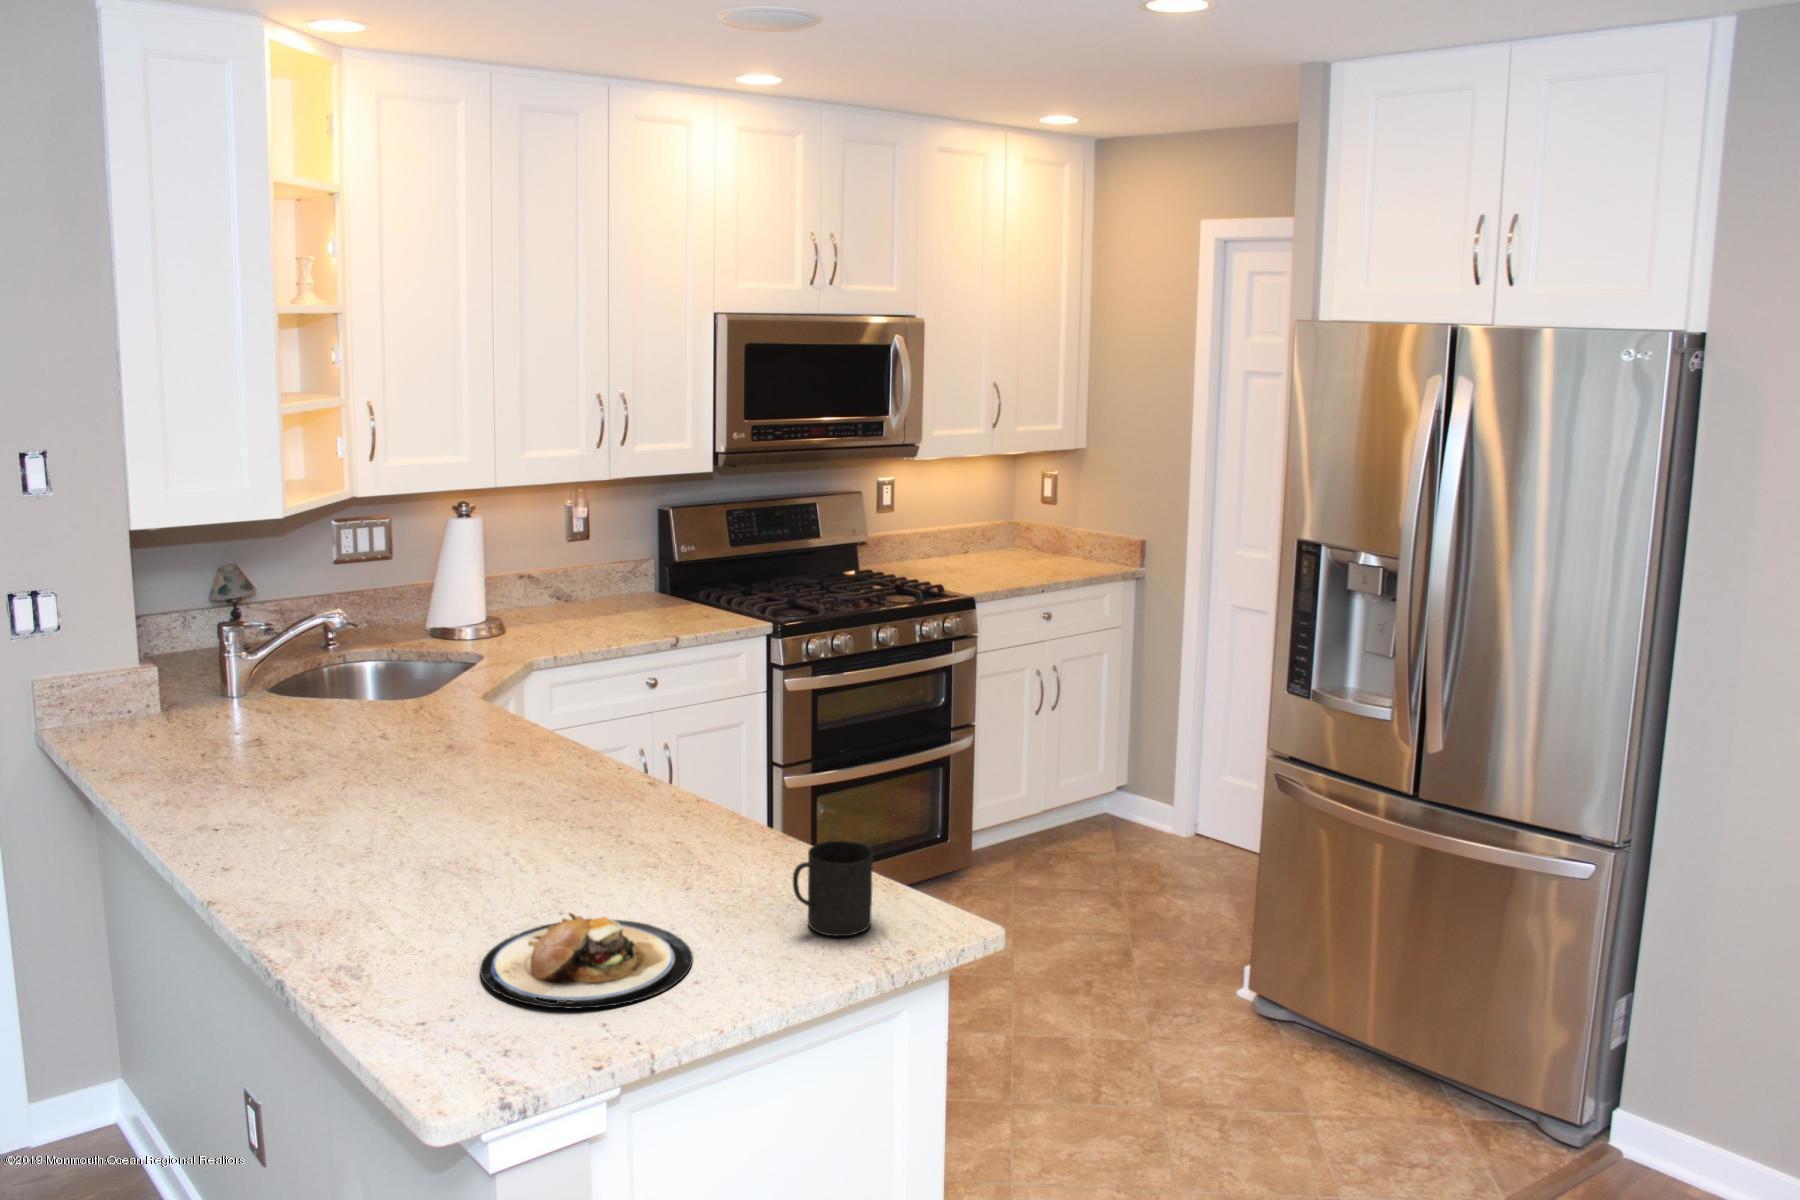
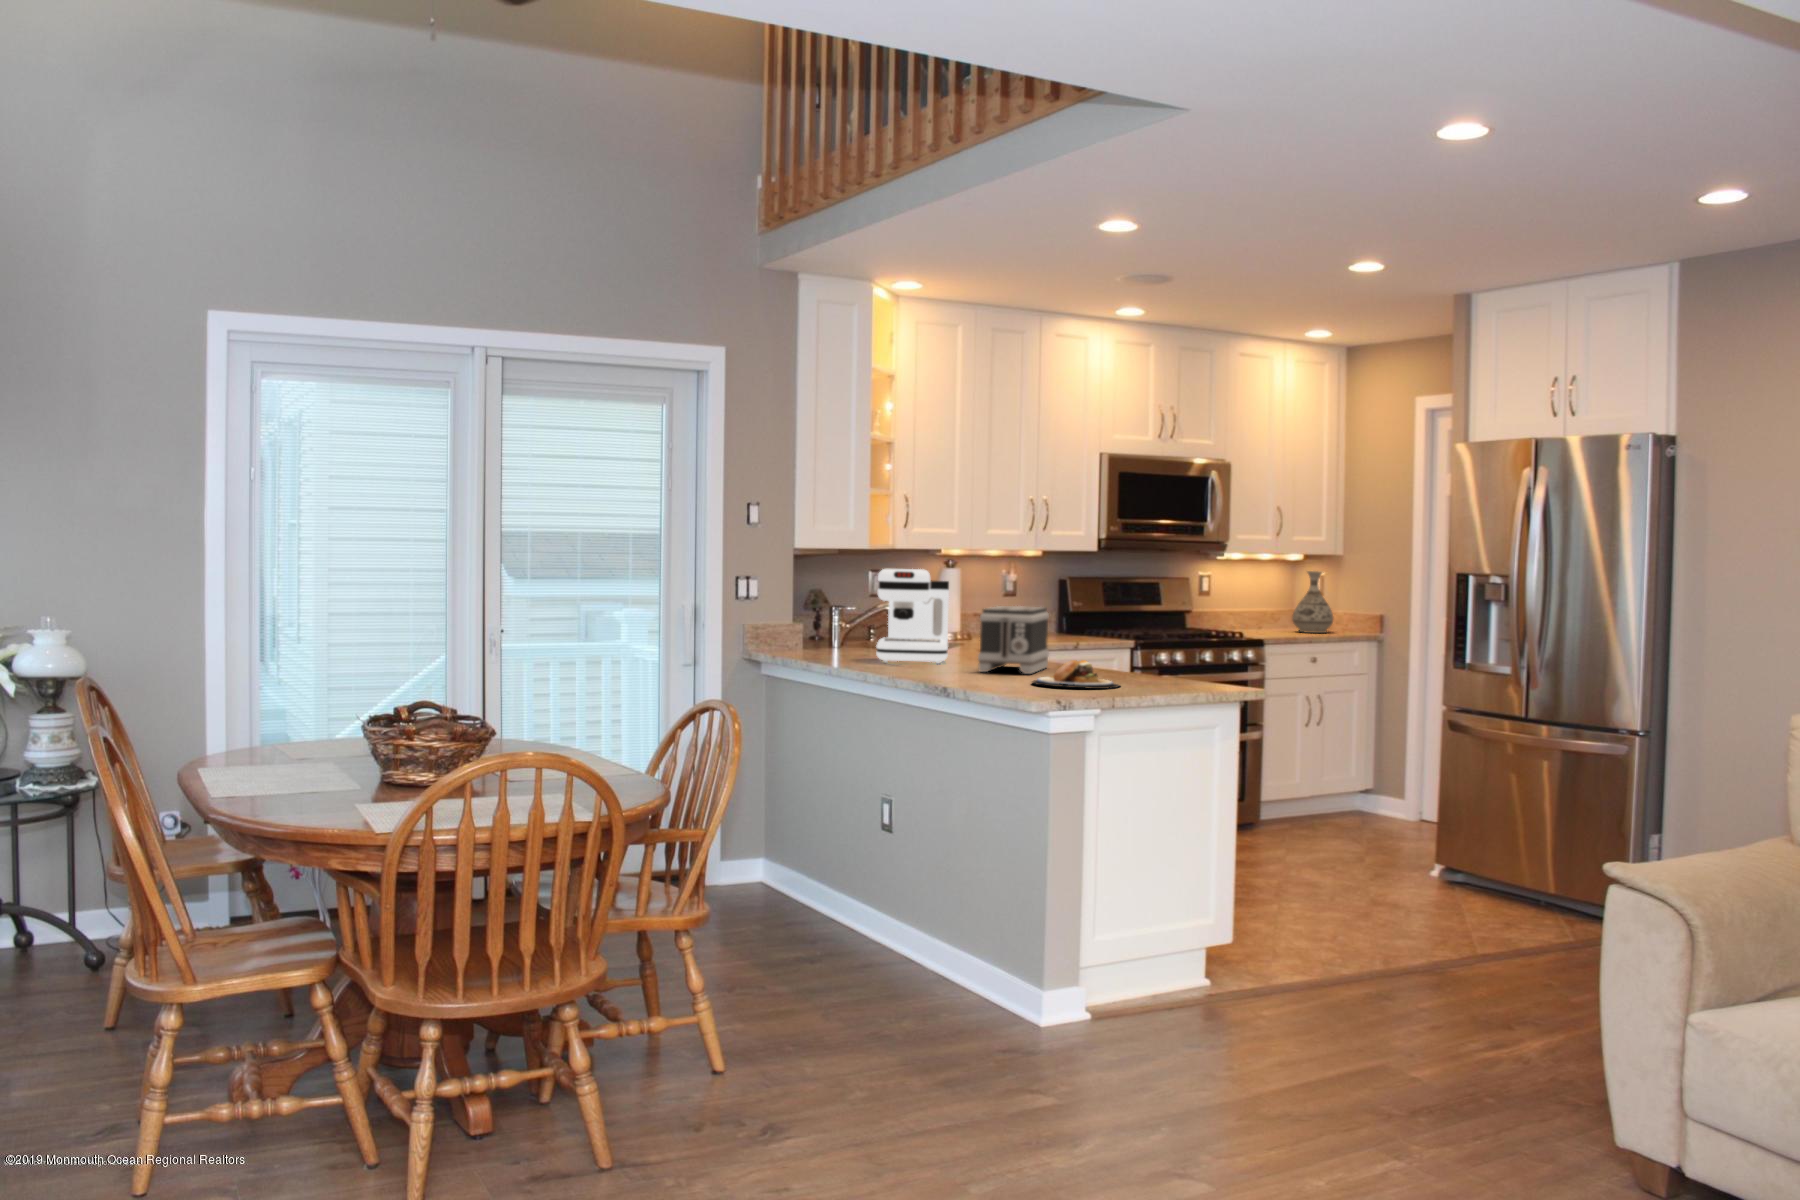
vase: none [1013,478,1072,570] -> present [1292,571,1333,633]
coffee maker: none [207,599,387,807] -> present [876,569,949,664]
toaster: none [397,691,574,874] -> present [978,606,1049,674]
mug: present [793,841,873,936] -> none [1164,648,1200,685]

